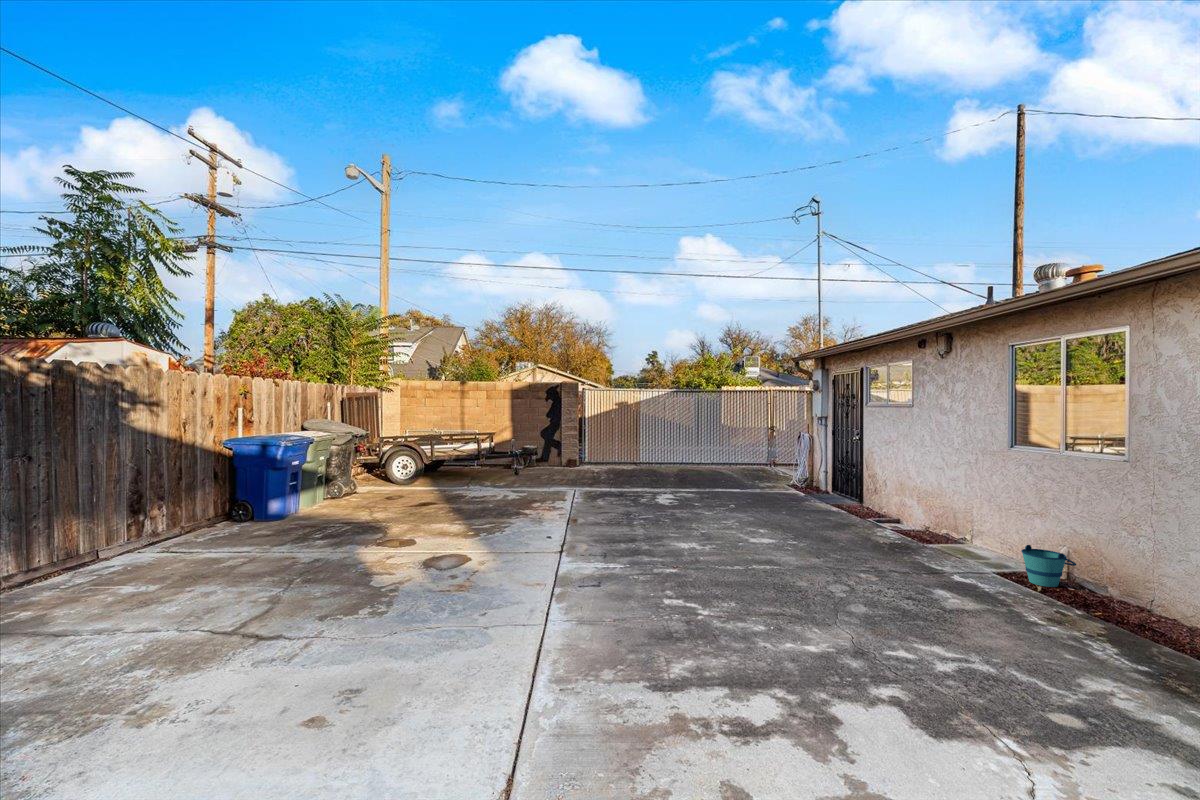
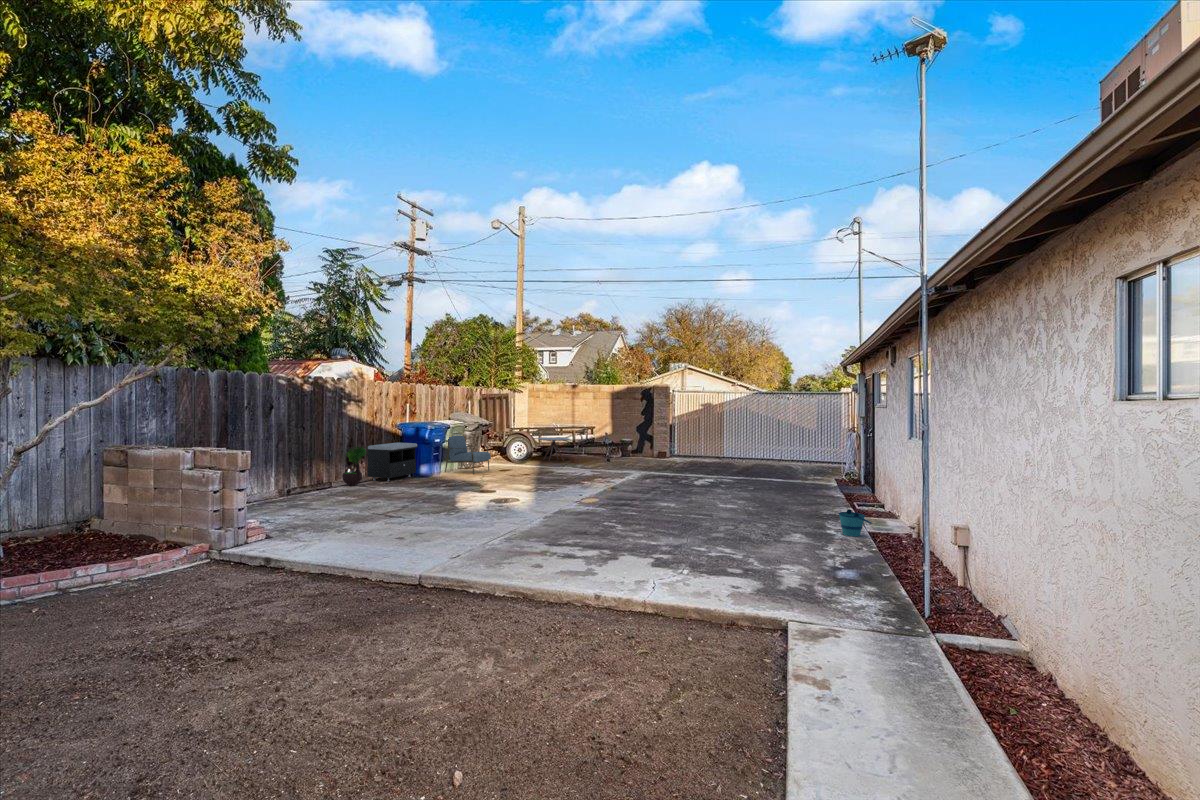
round table: none [426,448,470,480] -> present [538,438,570,461]
chair: none [306,450,378,510] -> present [445,434,491,474]
storage bench: none [171,469,263,537] -> present [367,442,417,481]
potted tree: none [121,477,177,554] -> present [342,447,366,485]

